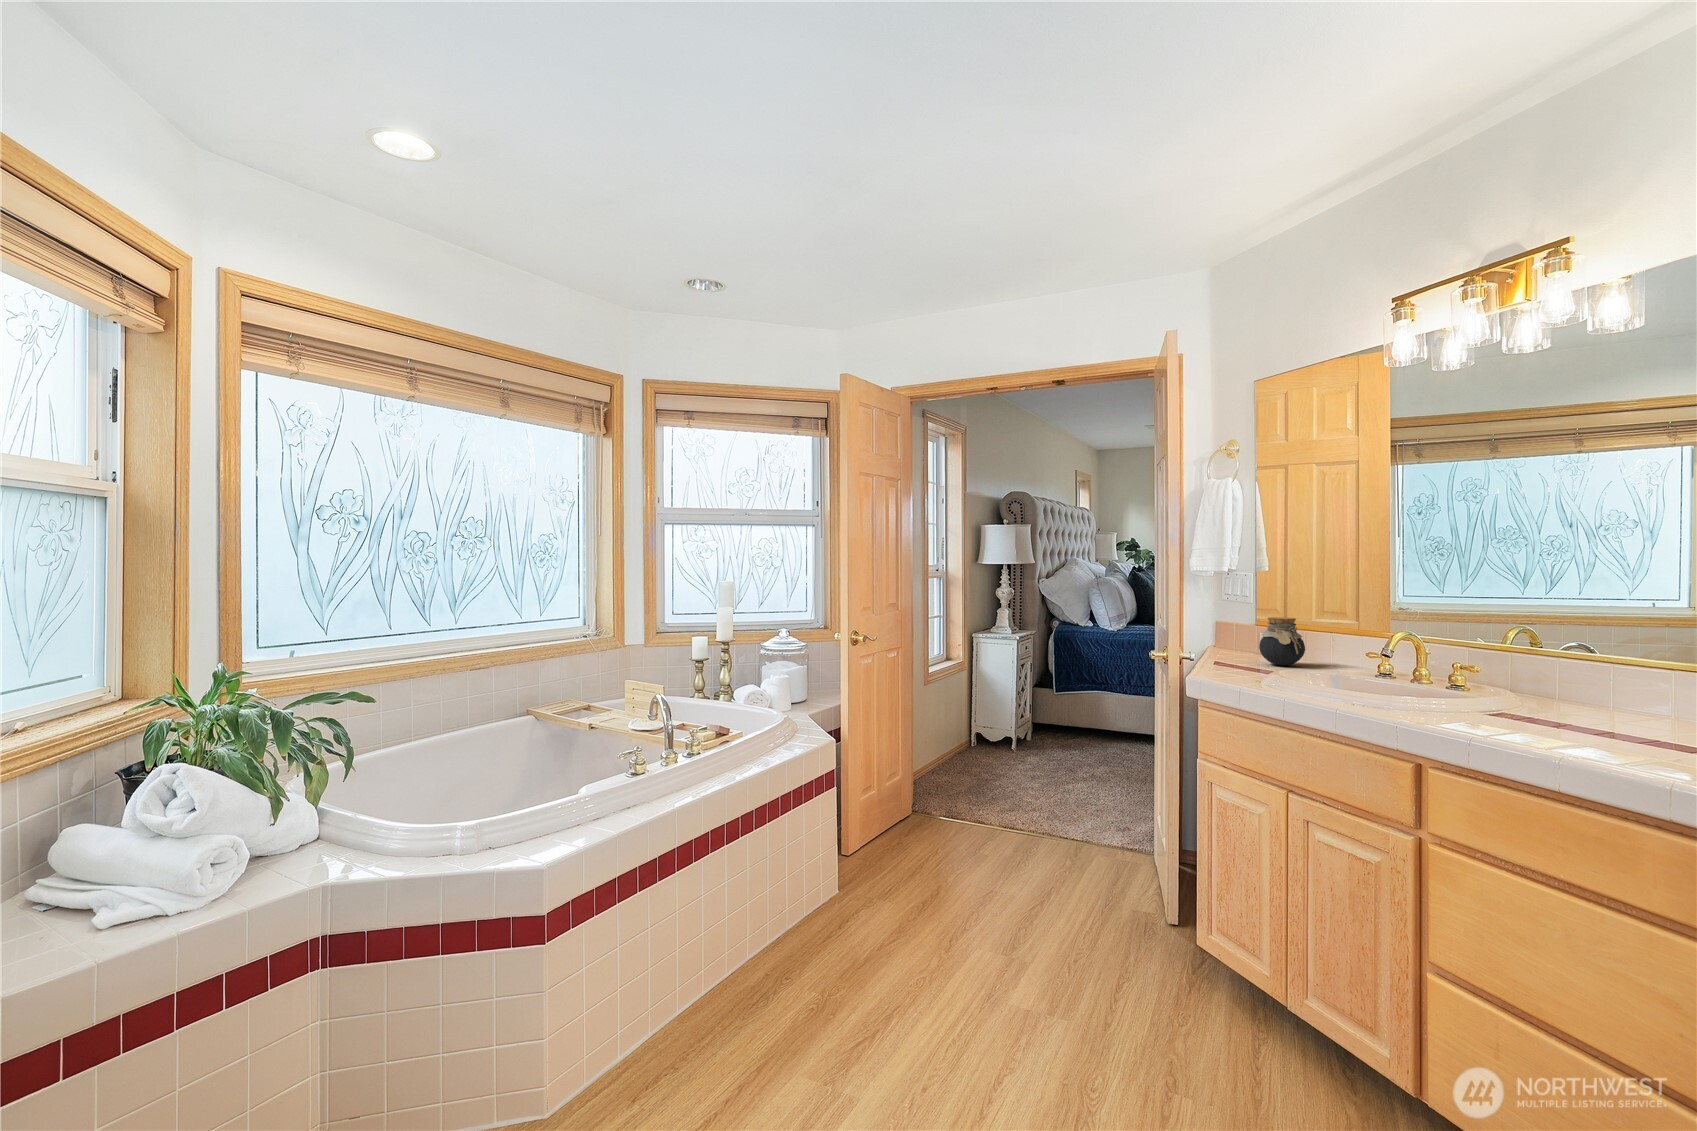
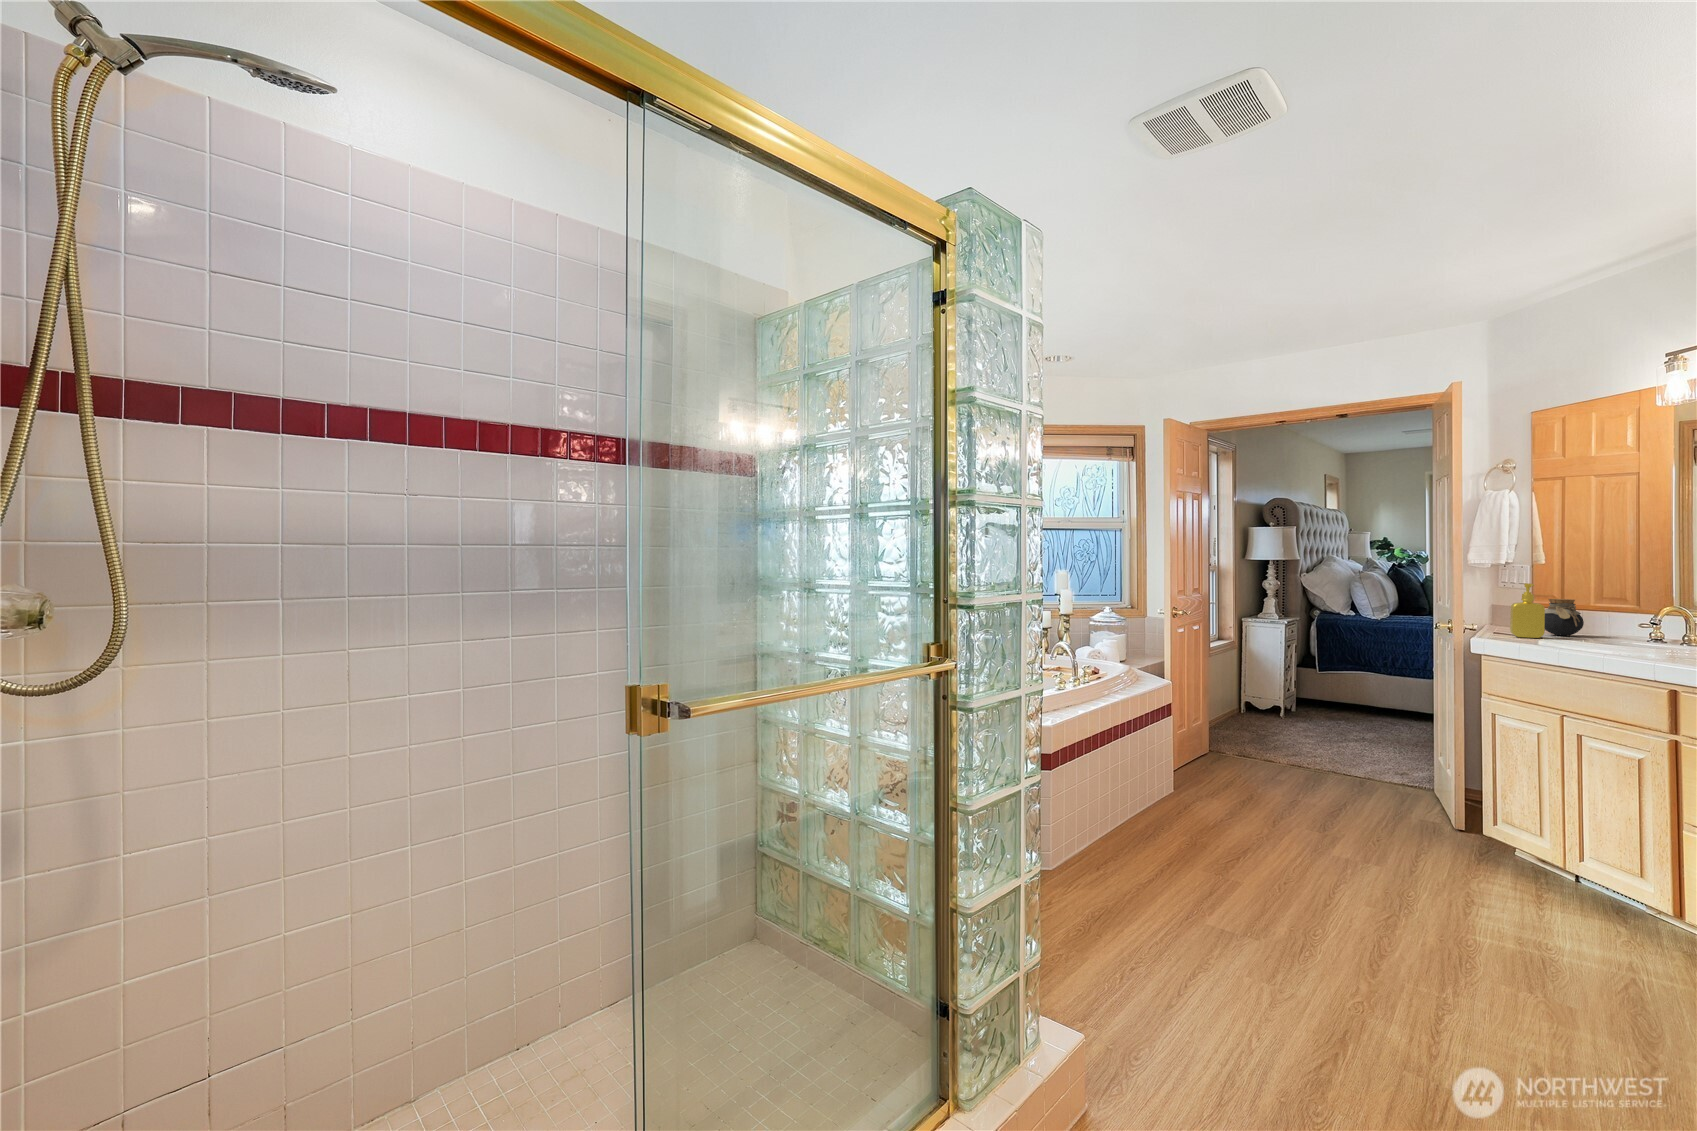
soap dispenser: none [1225,599,1263,672] -> present [1510,583,1545,638]

